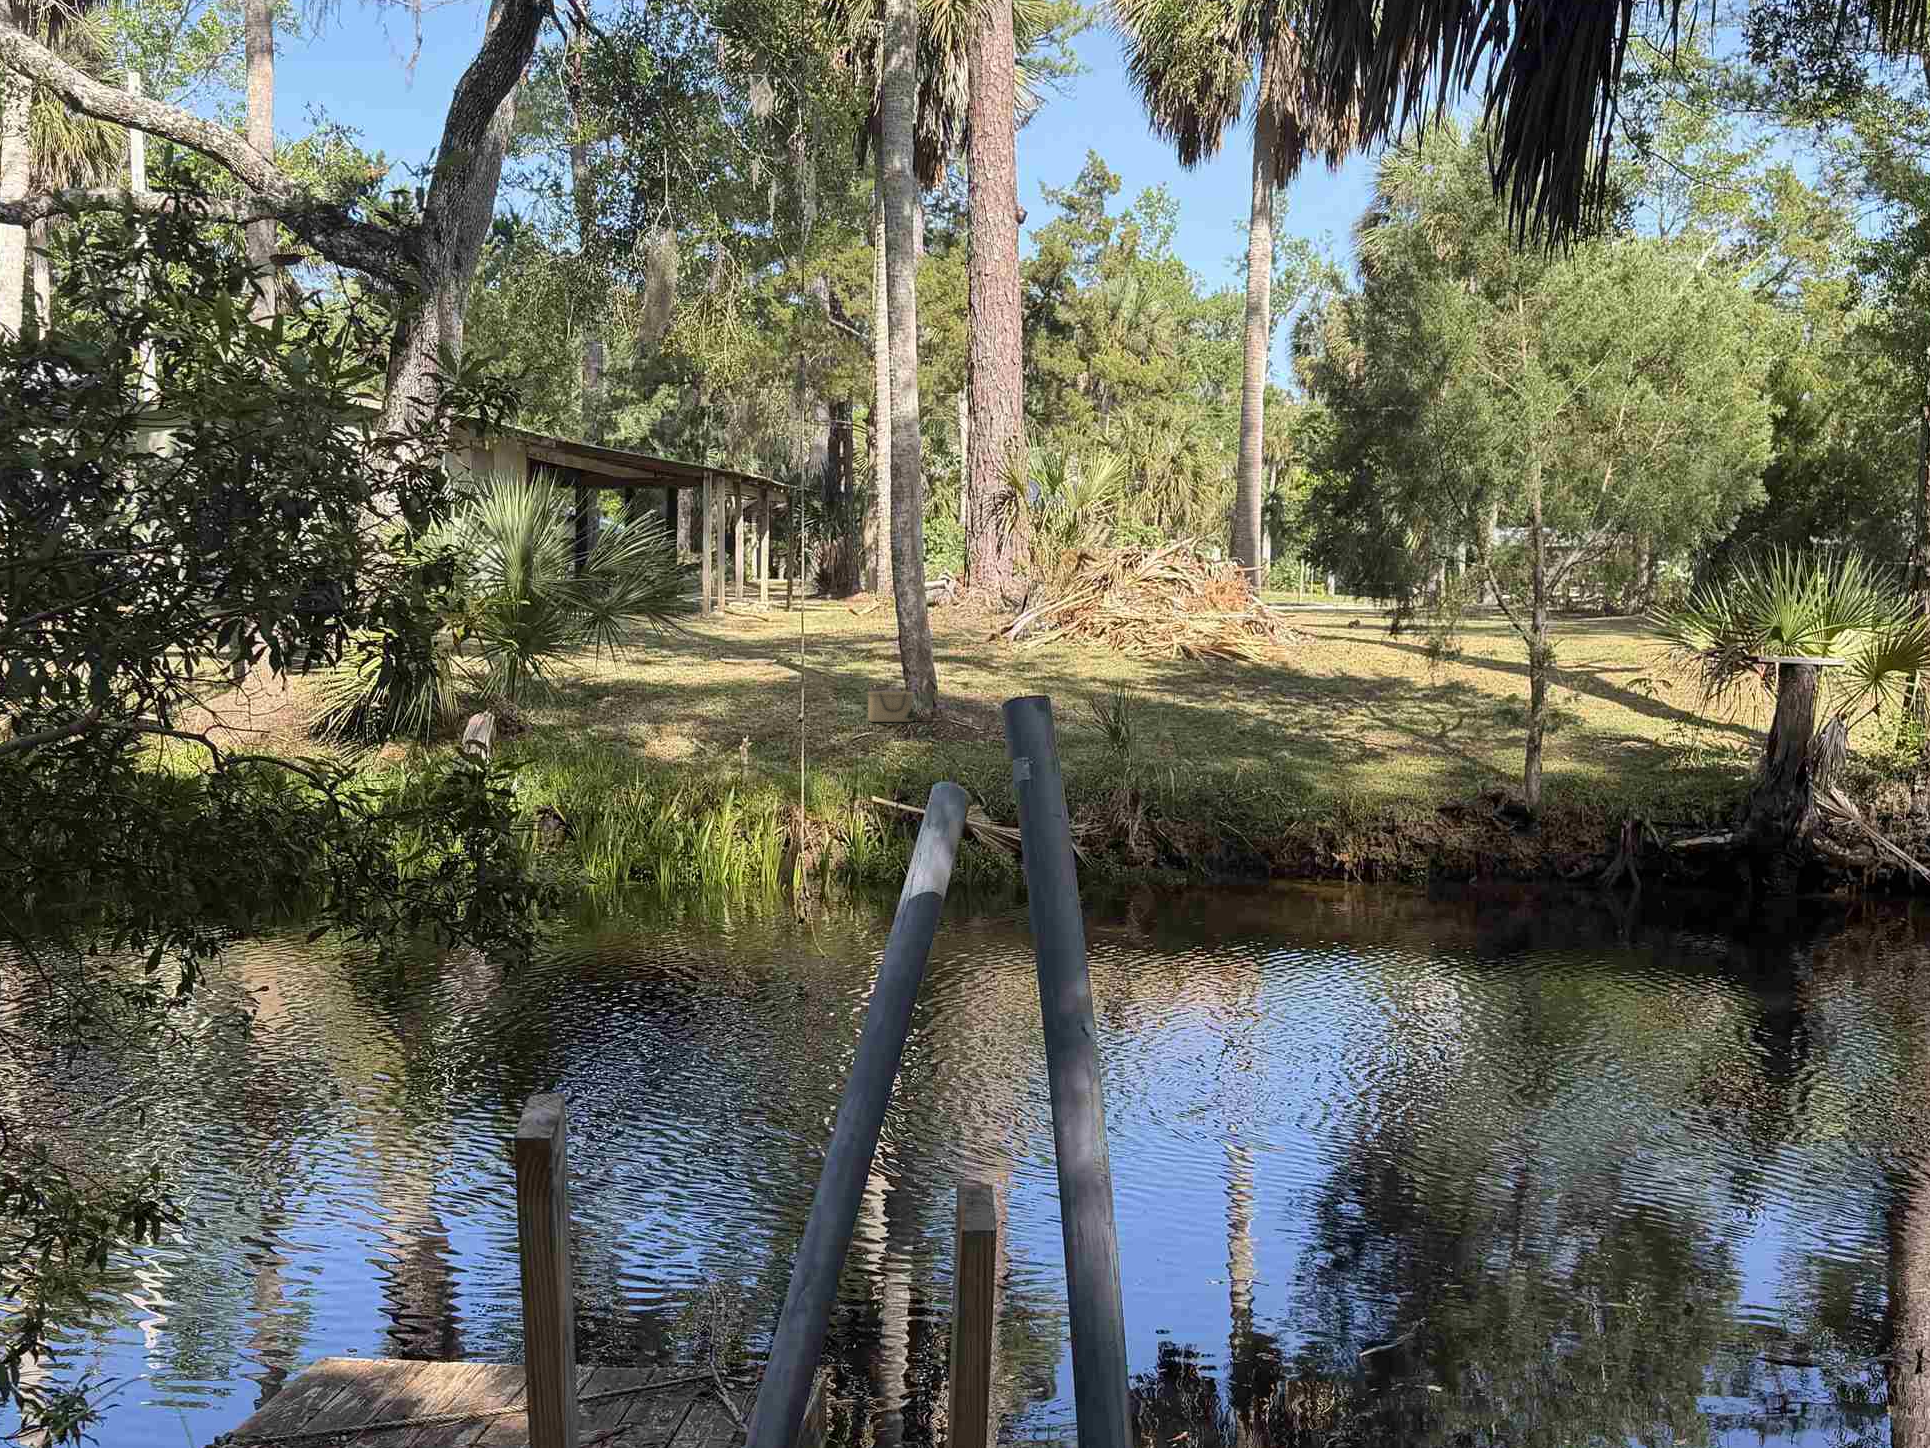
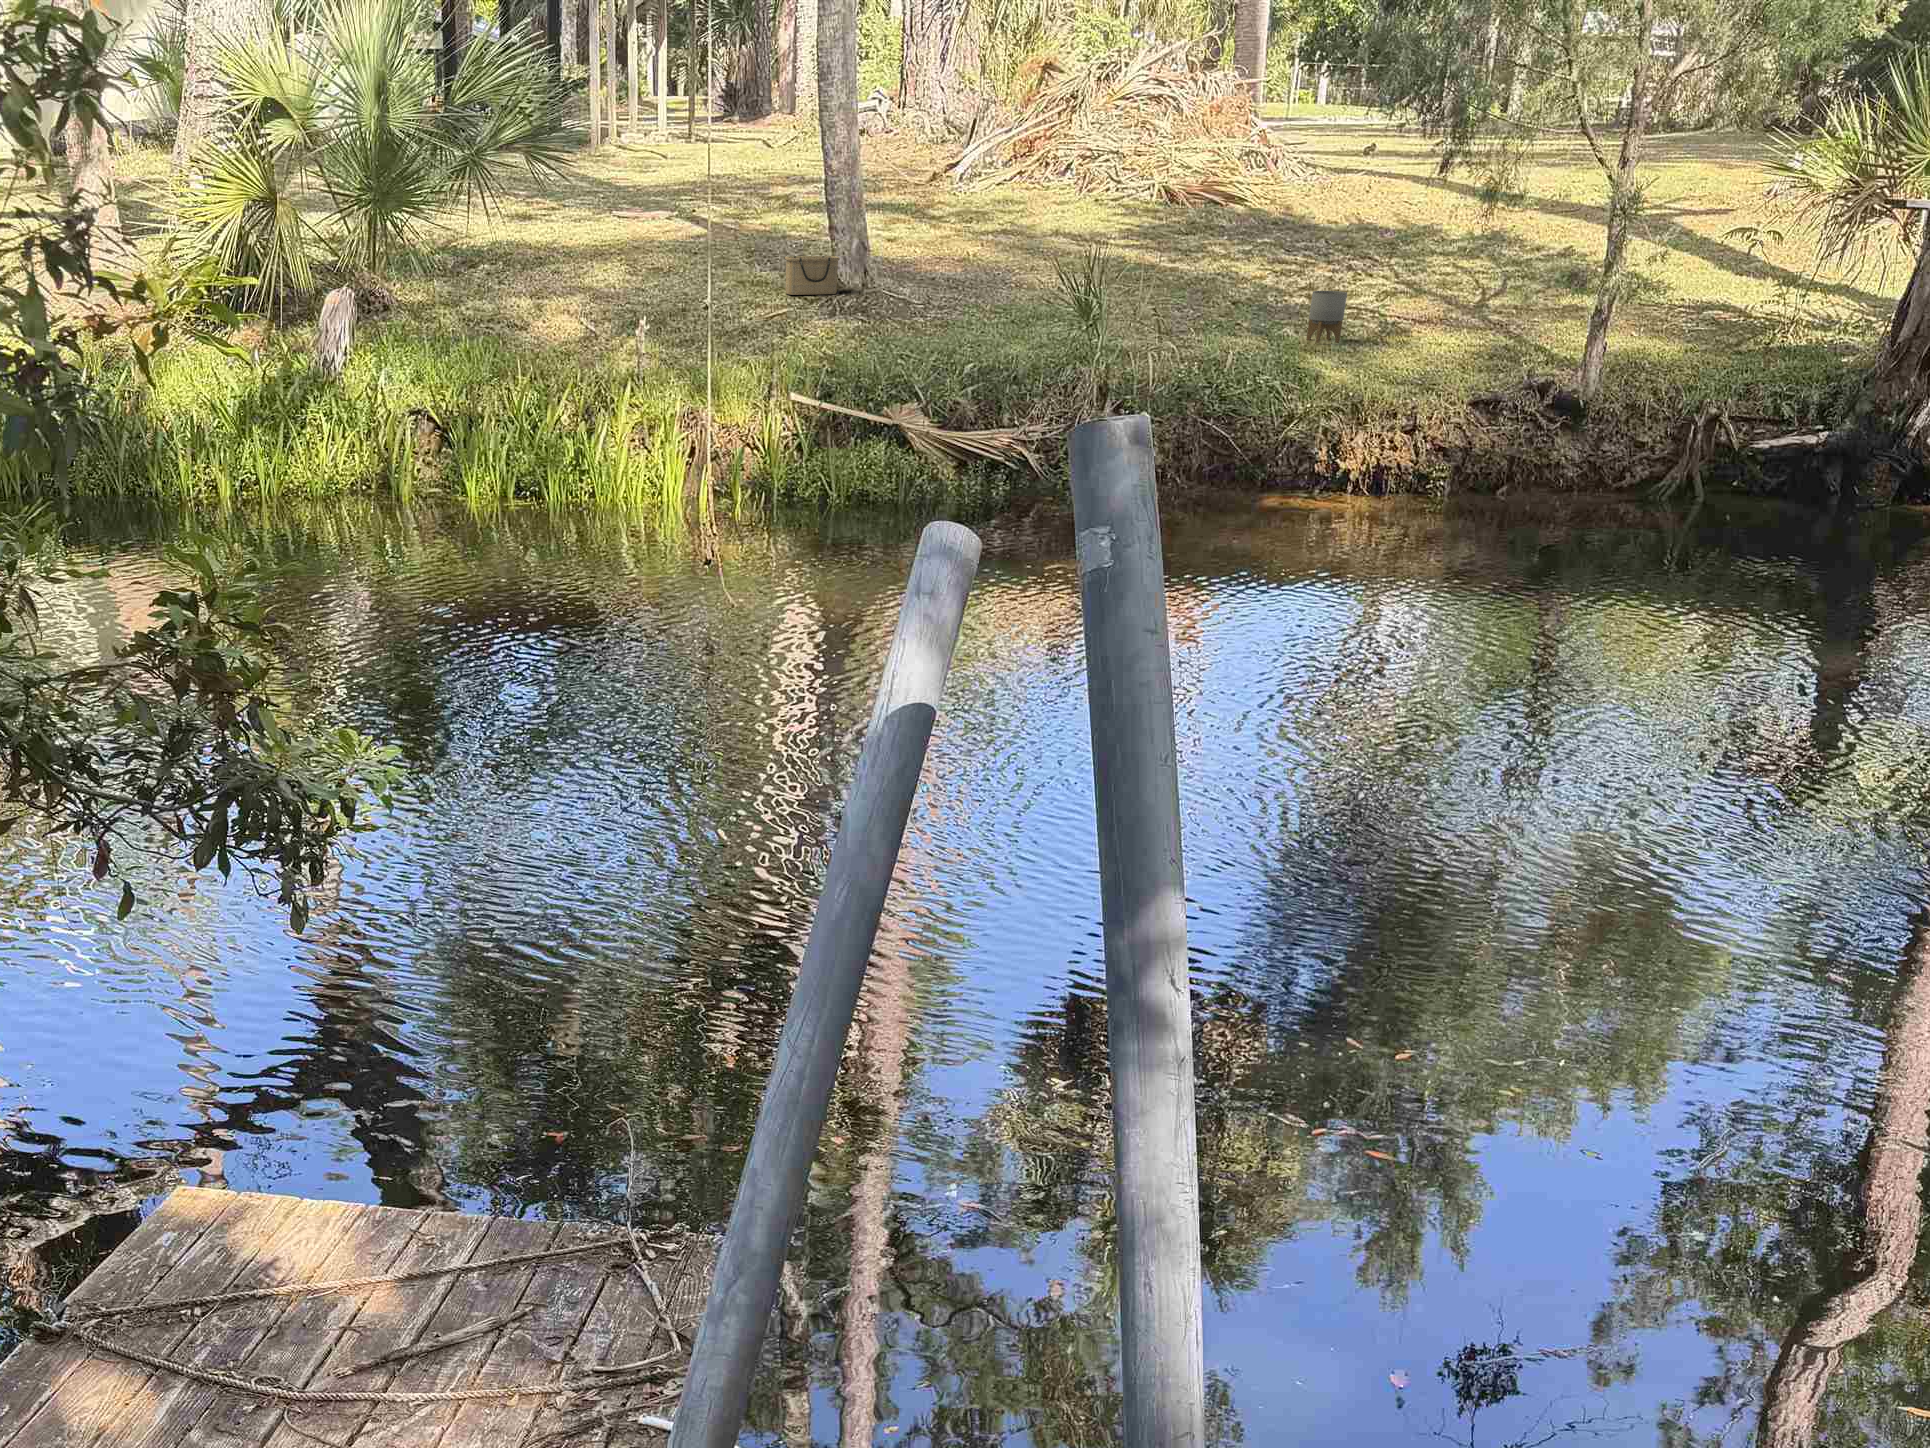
planter: none [1307,722,1337,763] -> present [1307,291,1347,343]

